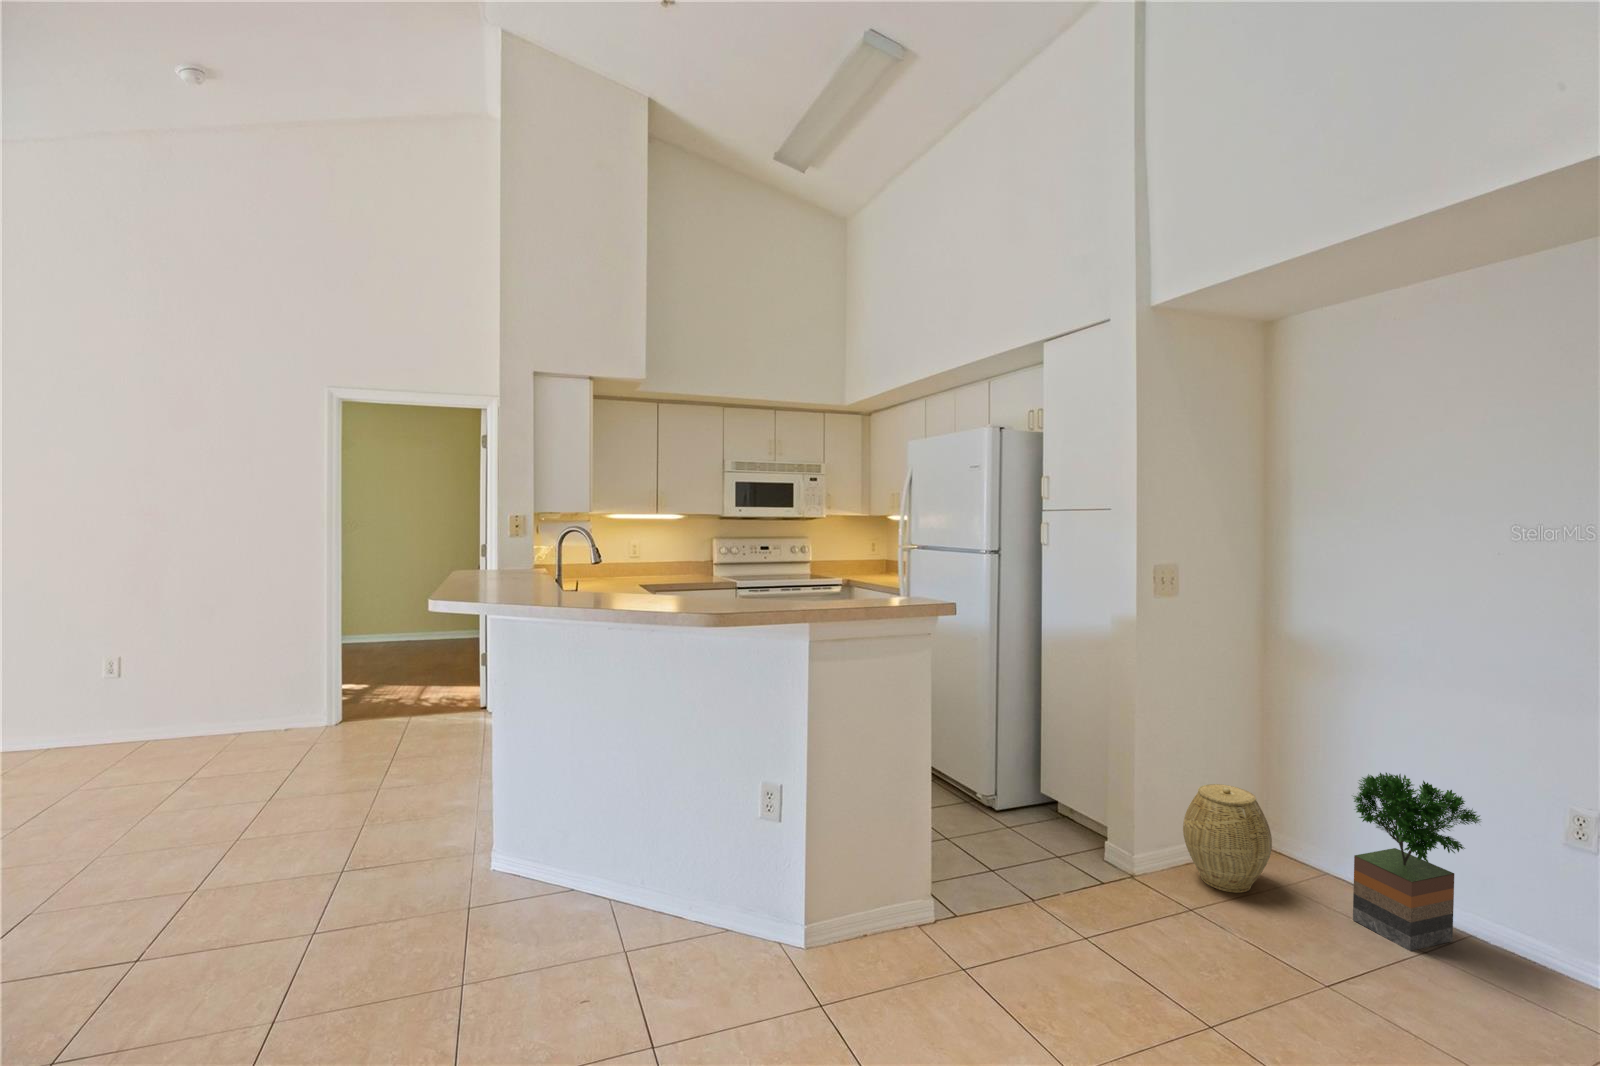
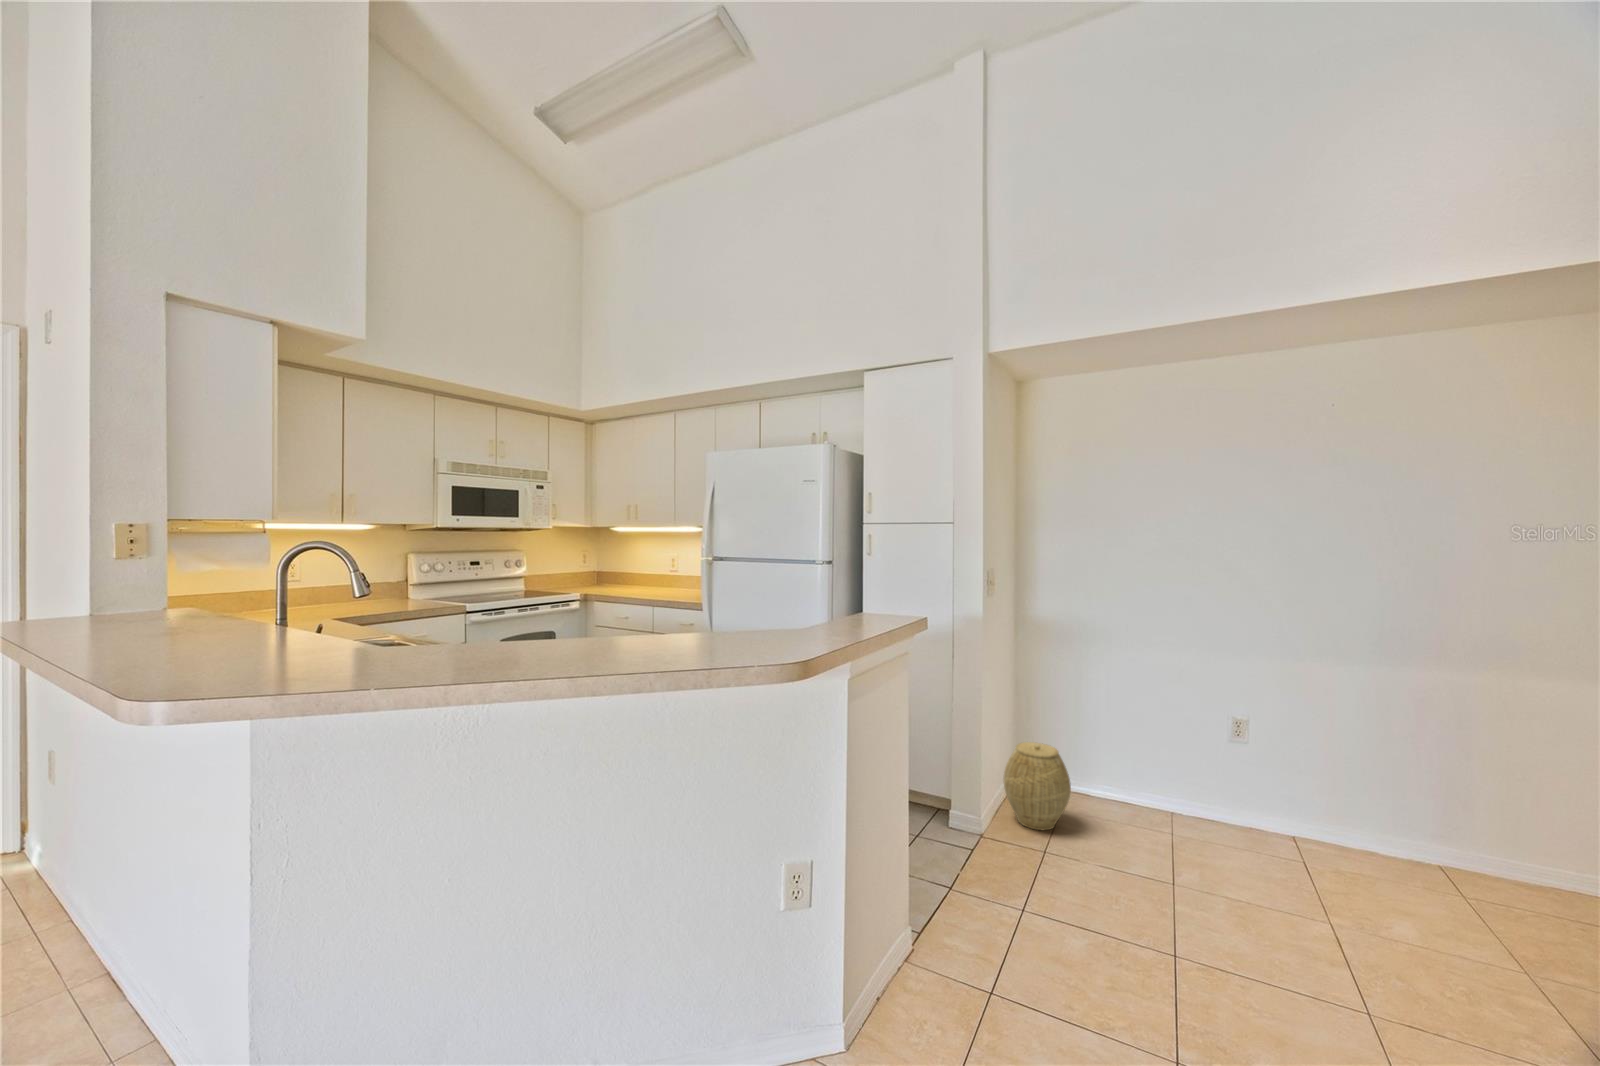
potted tree: present [1353,773,1481,951] -> none [1113,710,1200,839]

